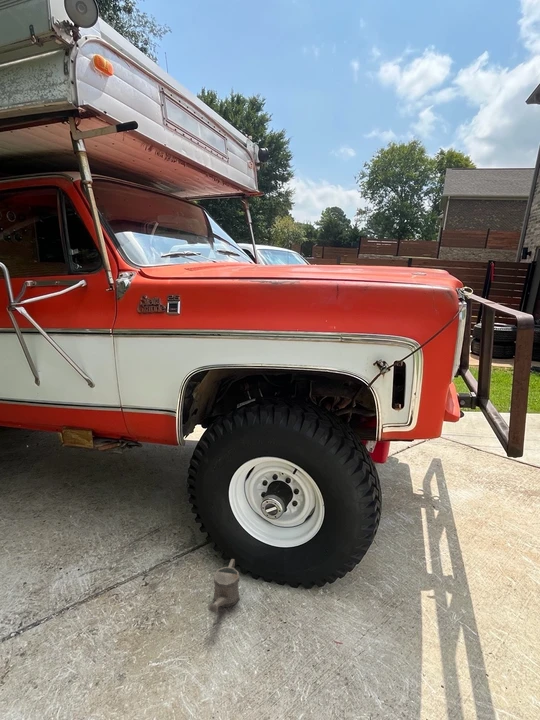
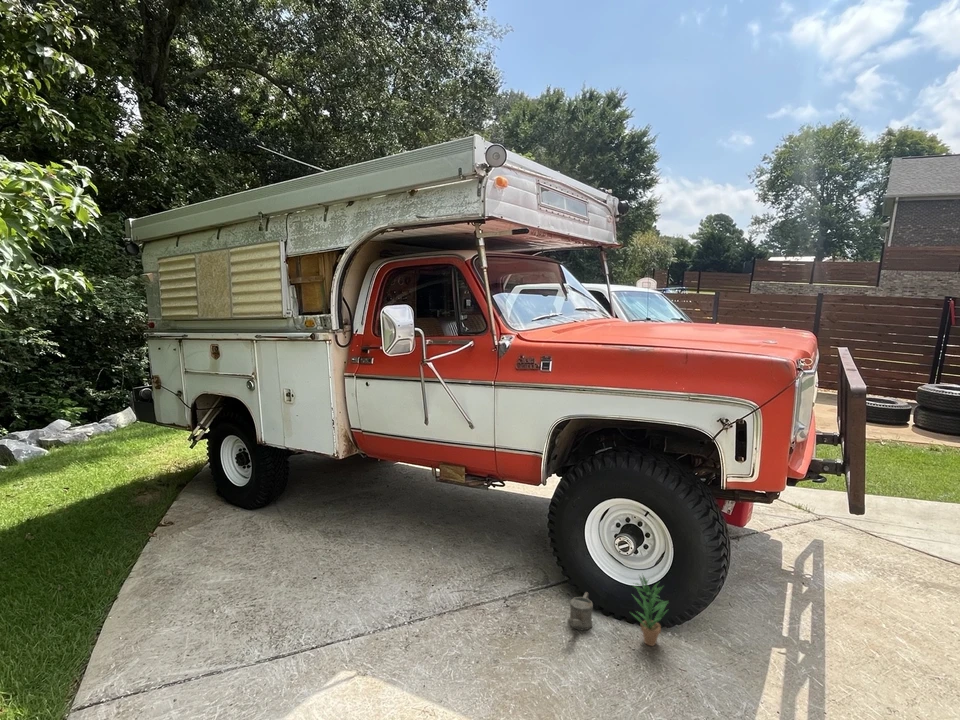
potted plant: none [279,538,322,615] -> present [633,576,667,646]

